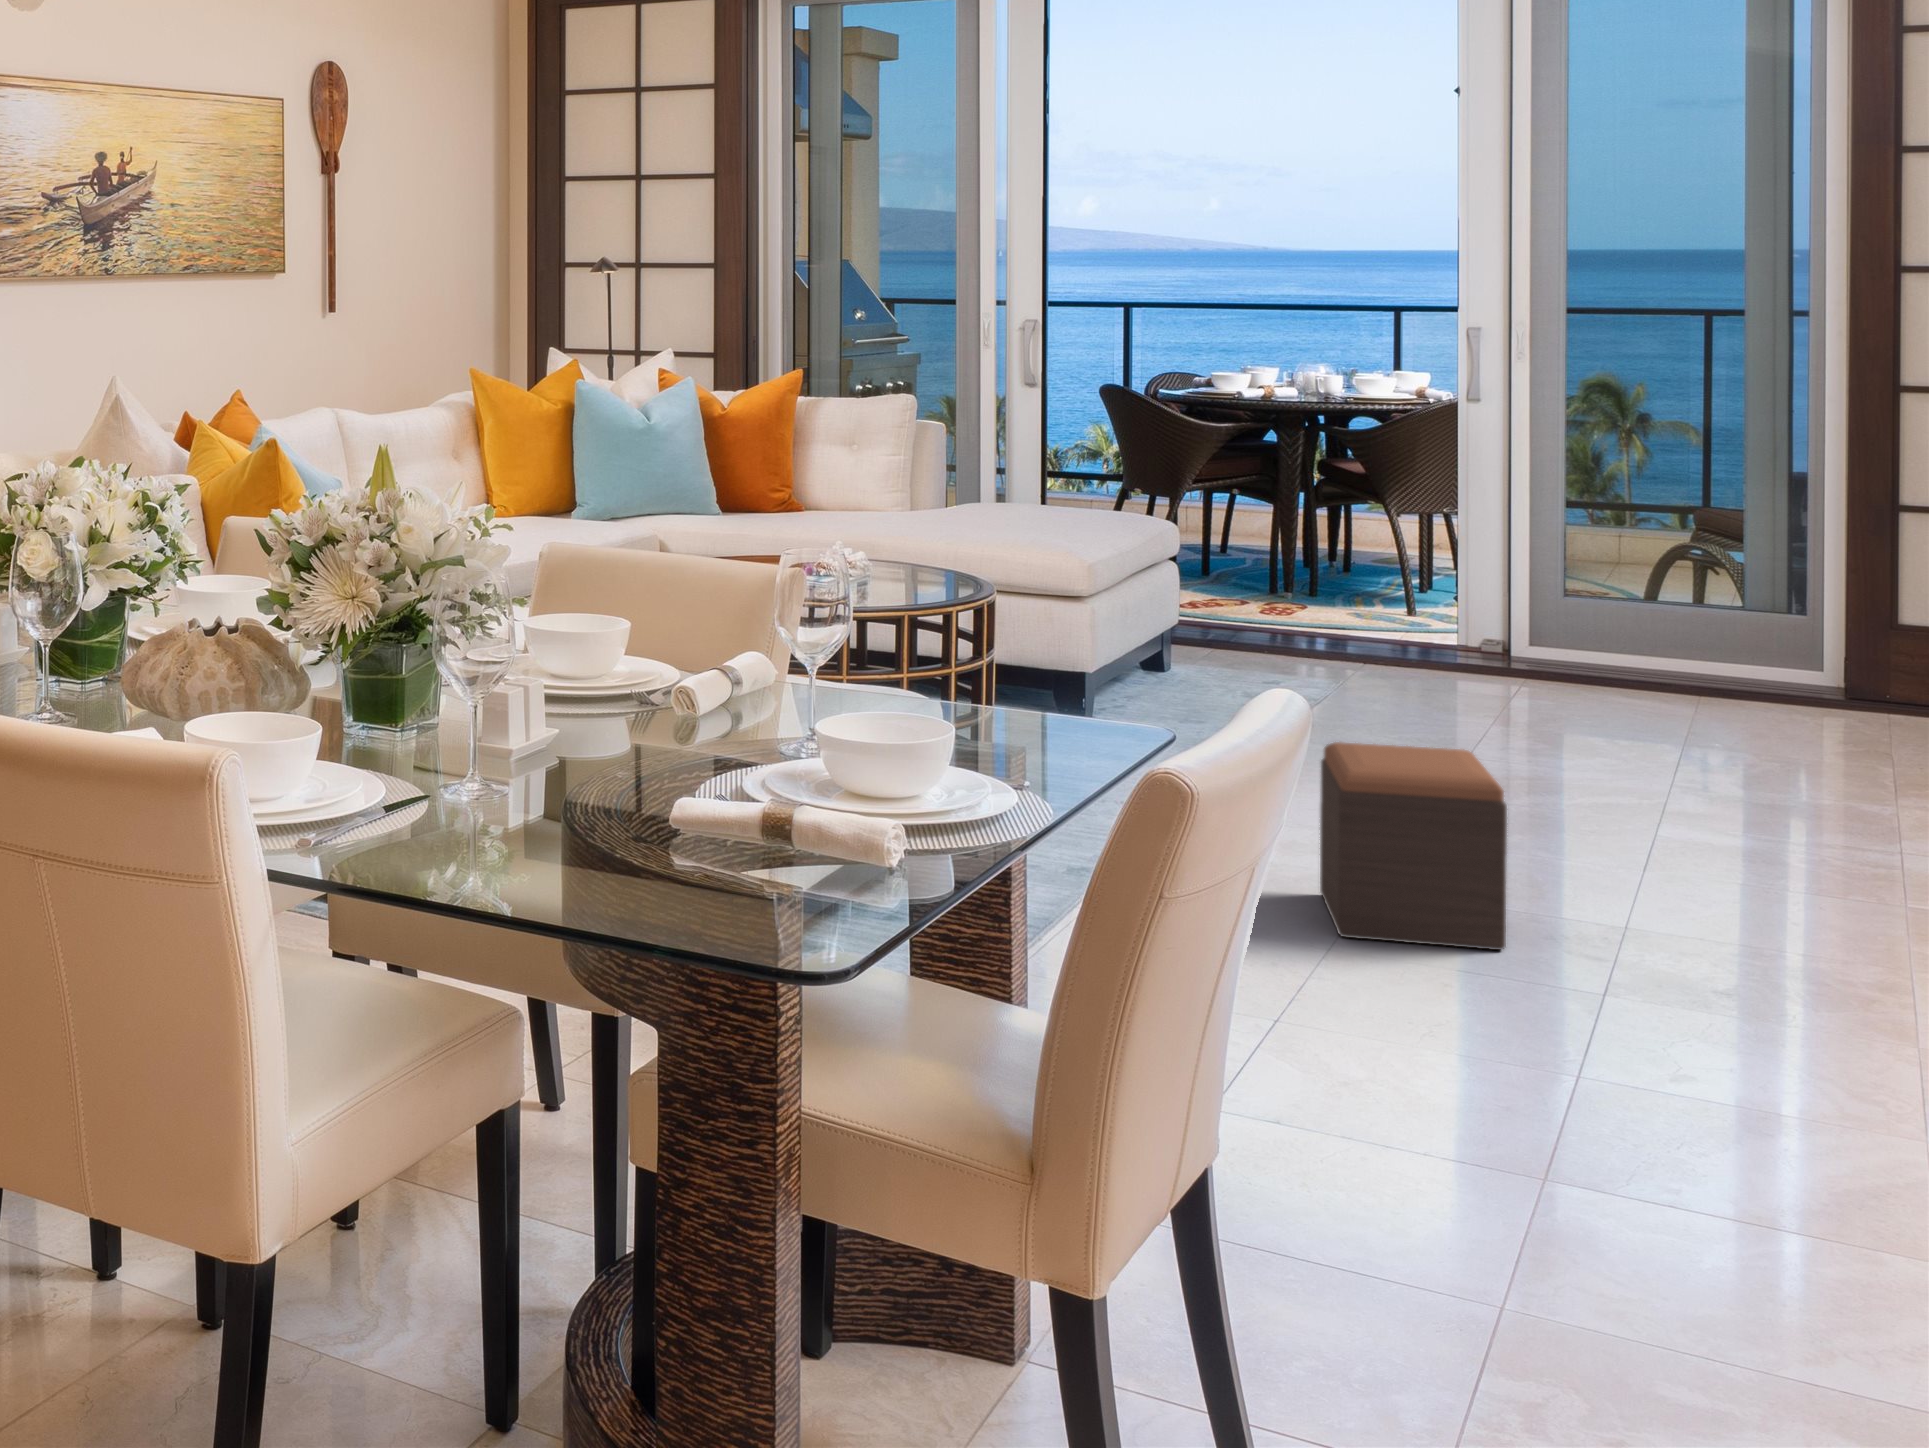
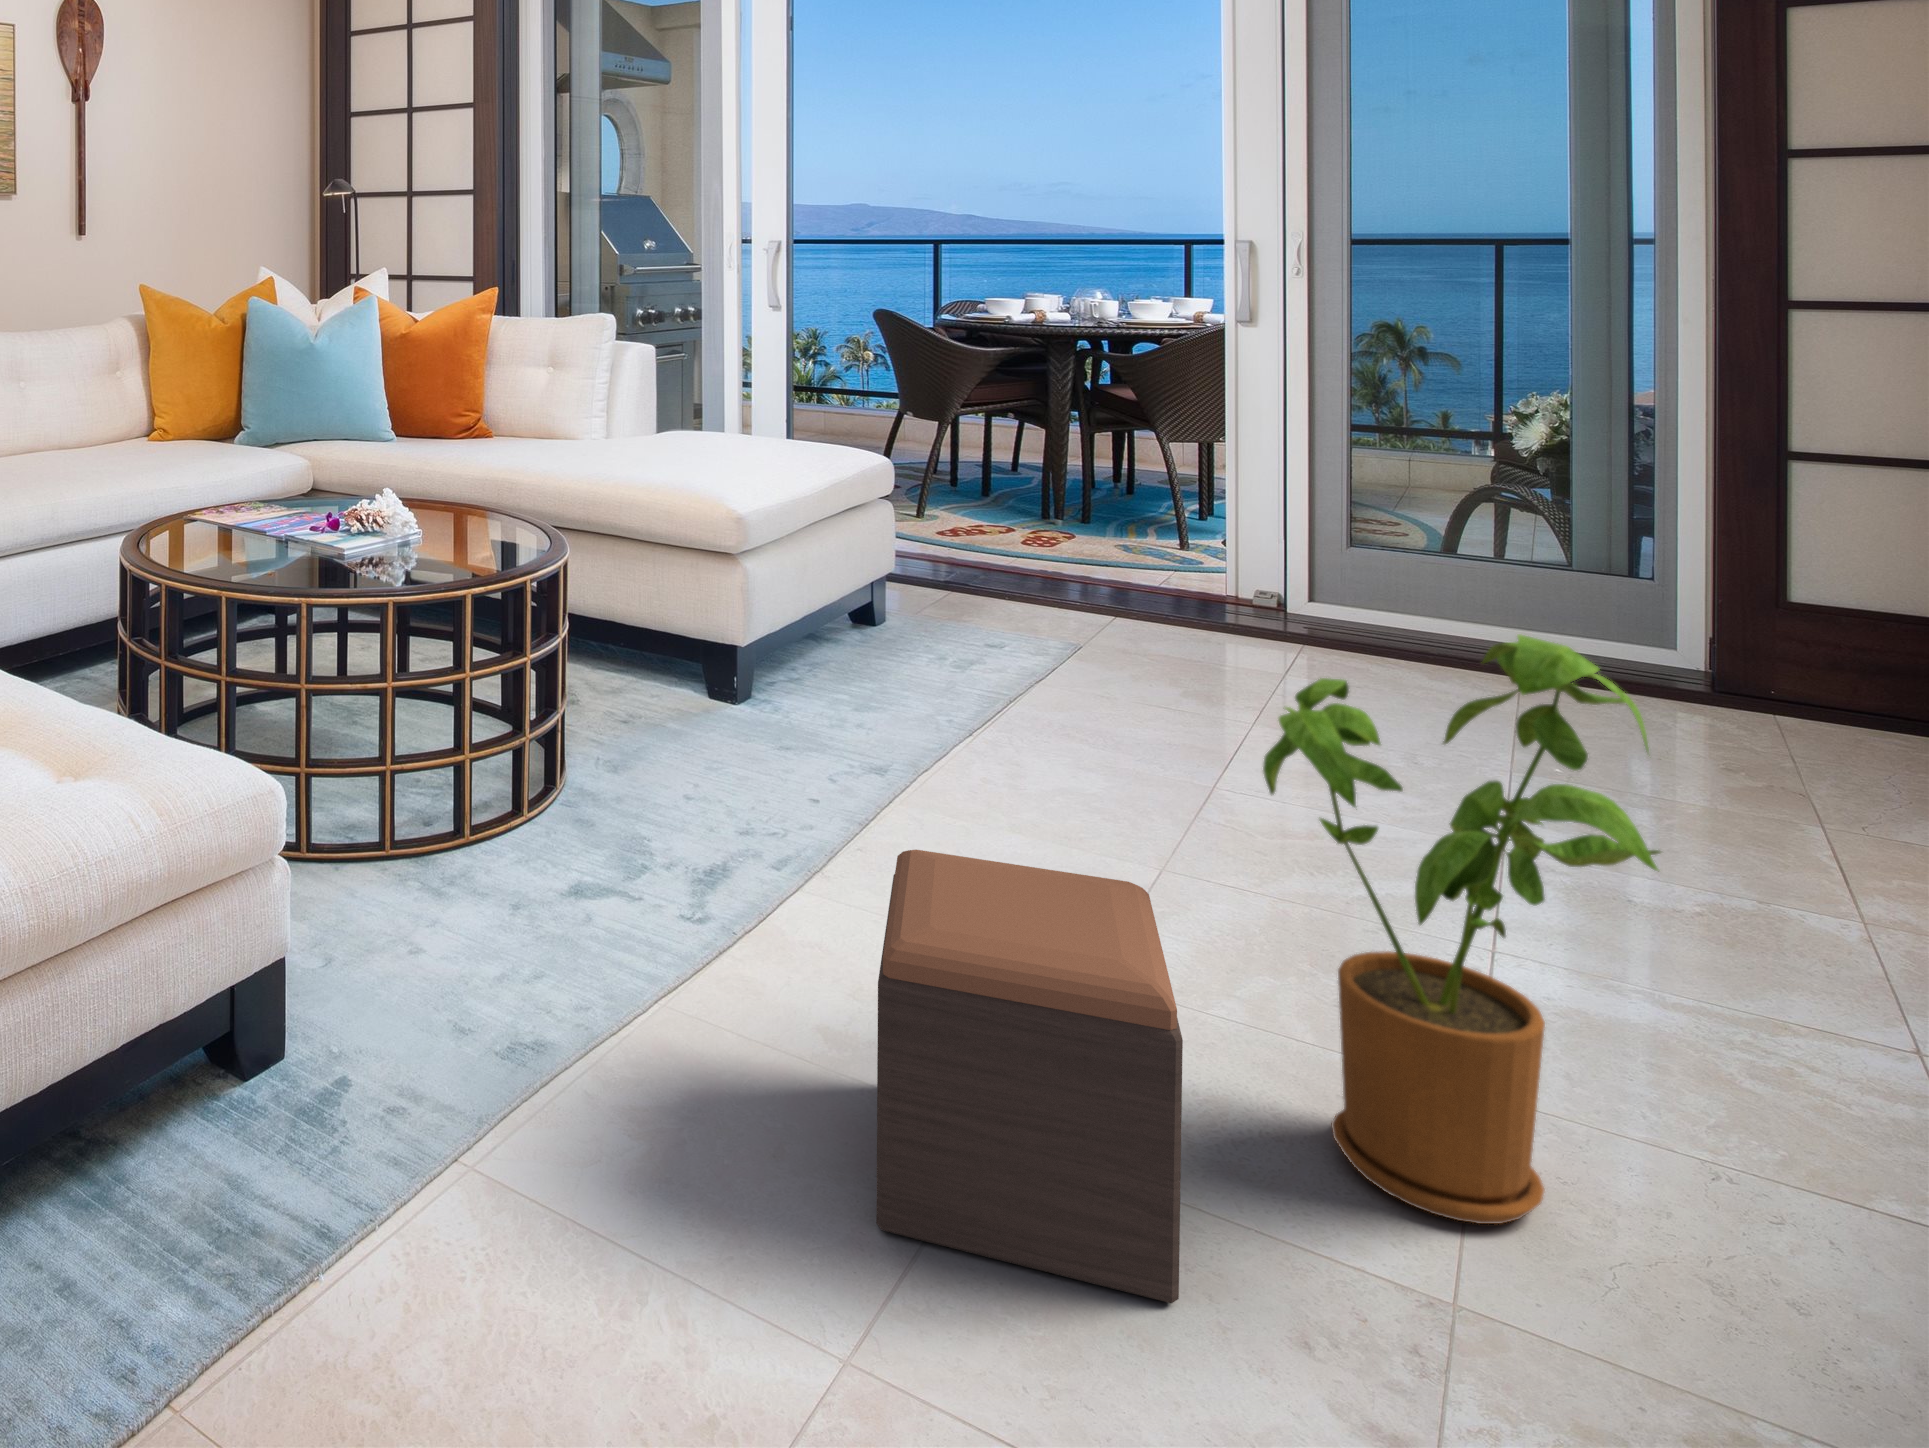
house plant: none [1536,596,1745,923] -> present [1263,635,1661,1224]

